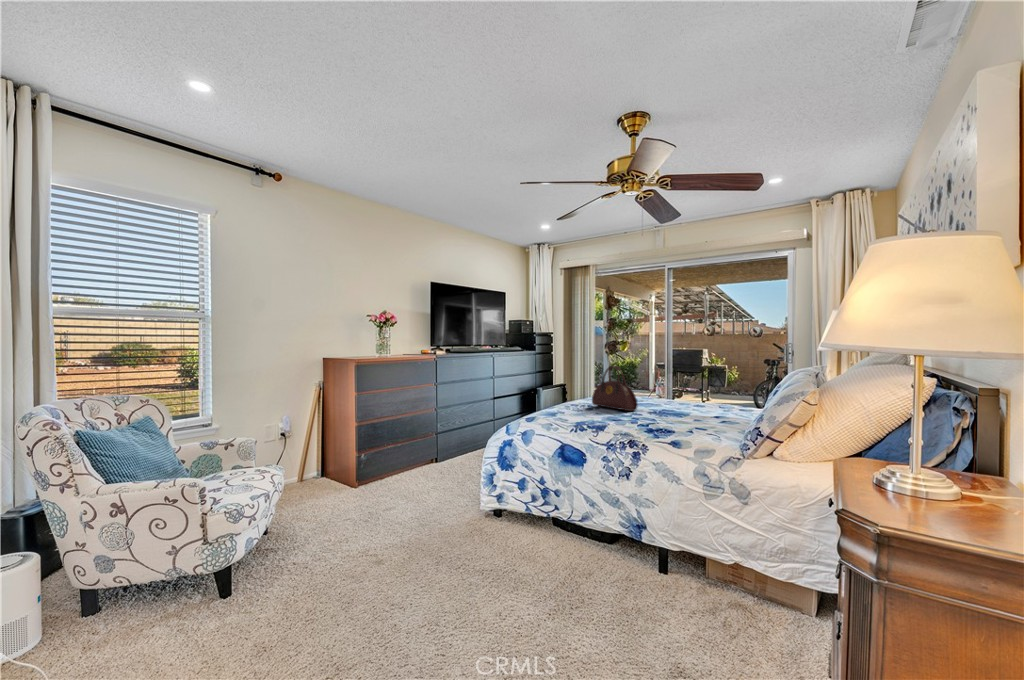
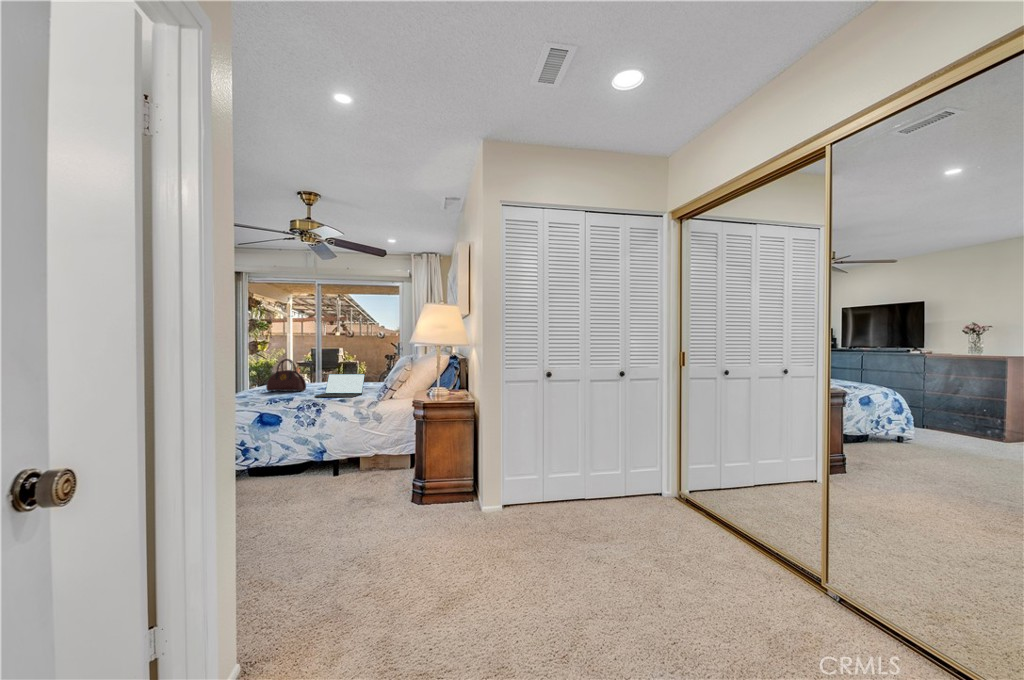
laptop: none [635,393,719,441] -> present [314,374,365,397]

